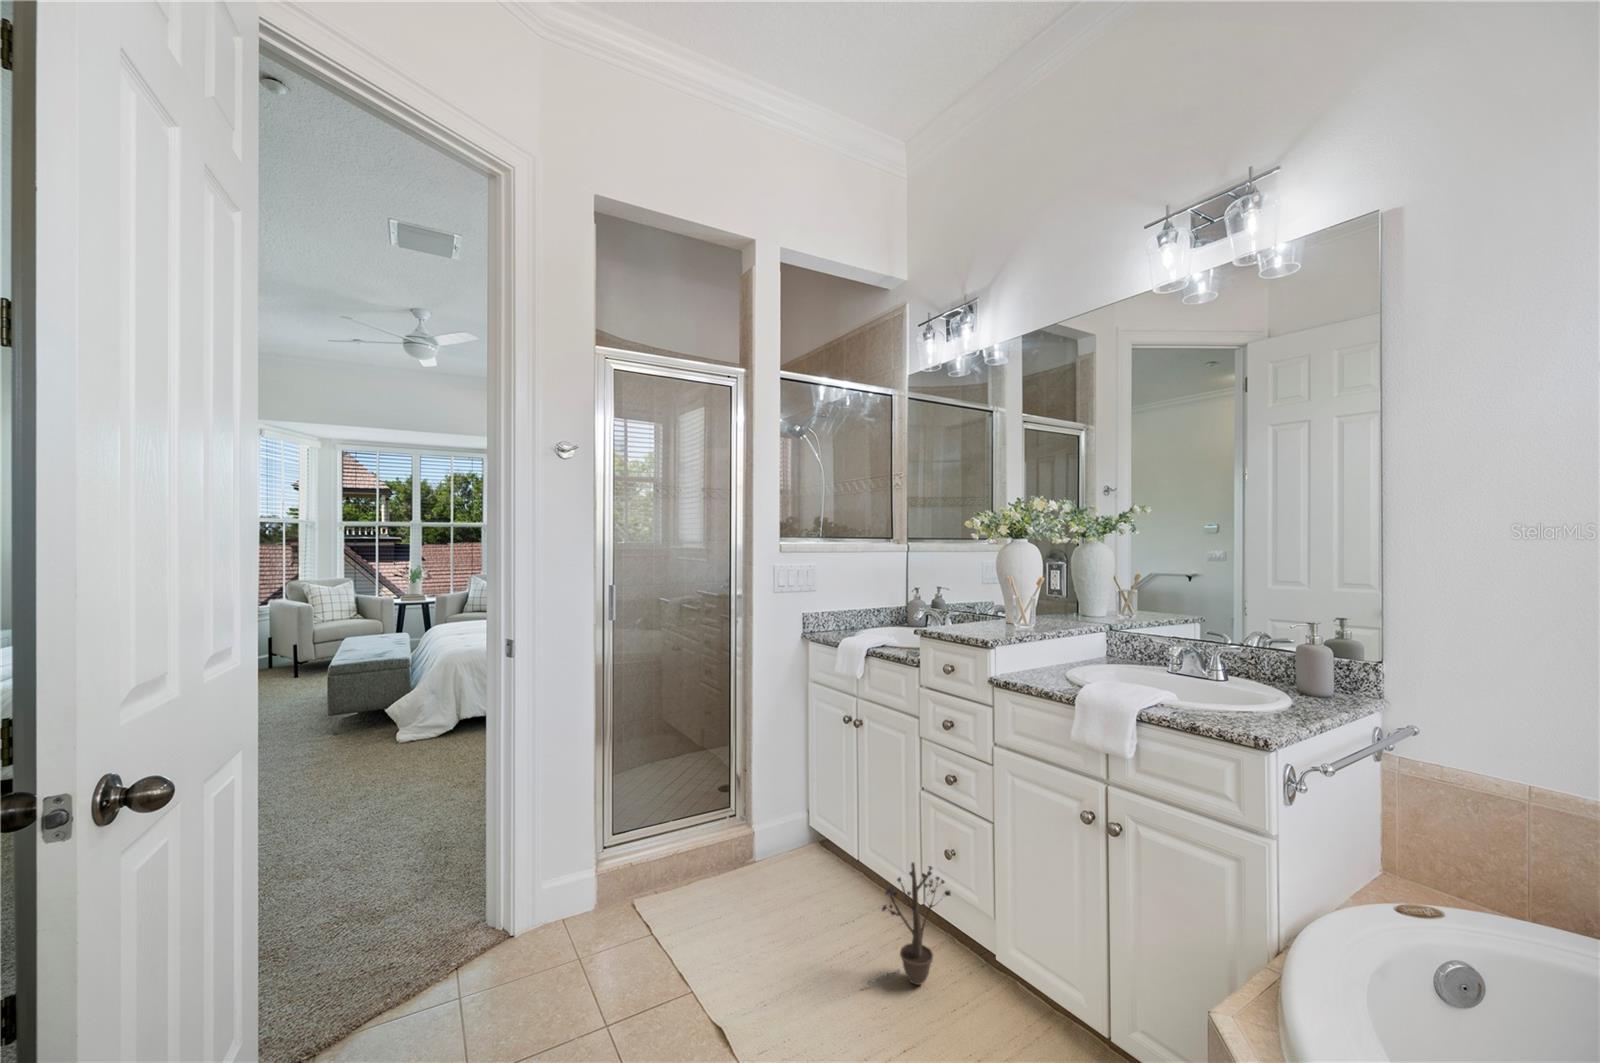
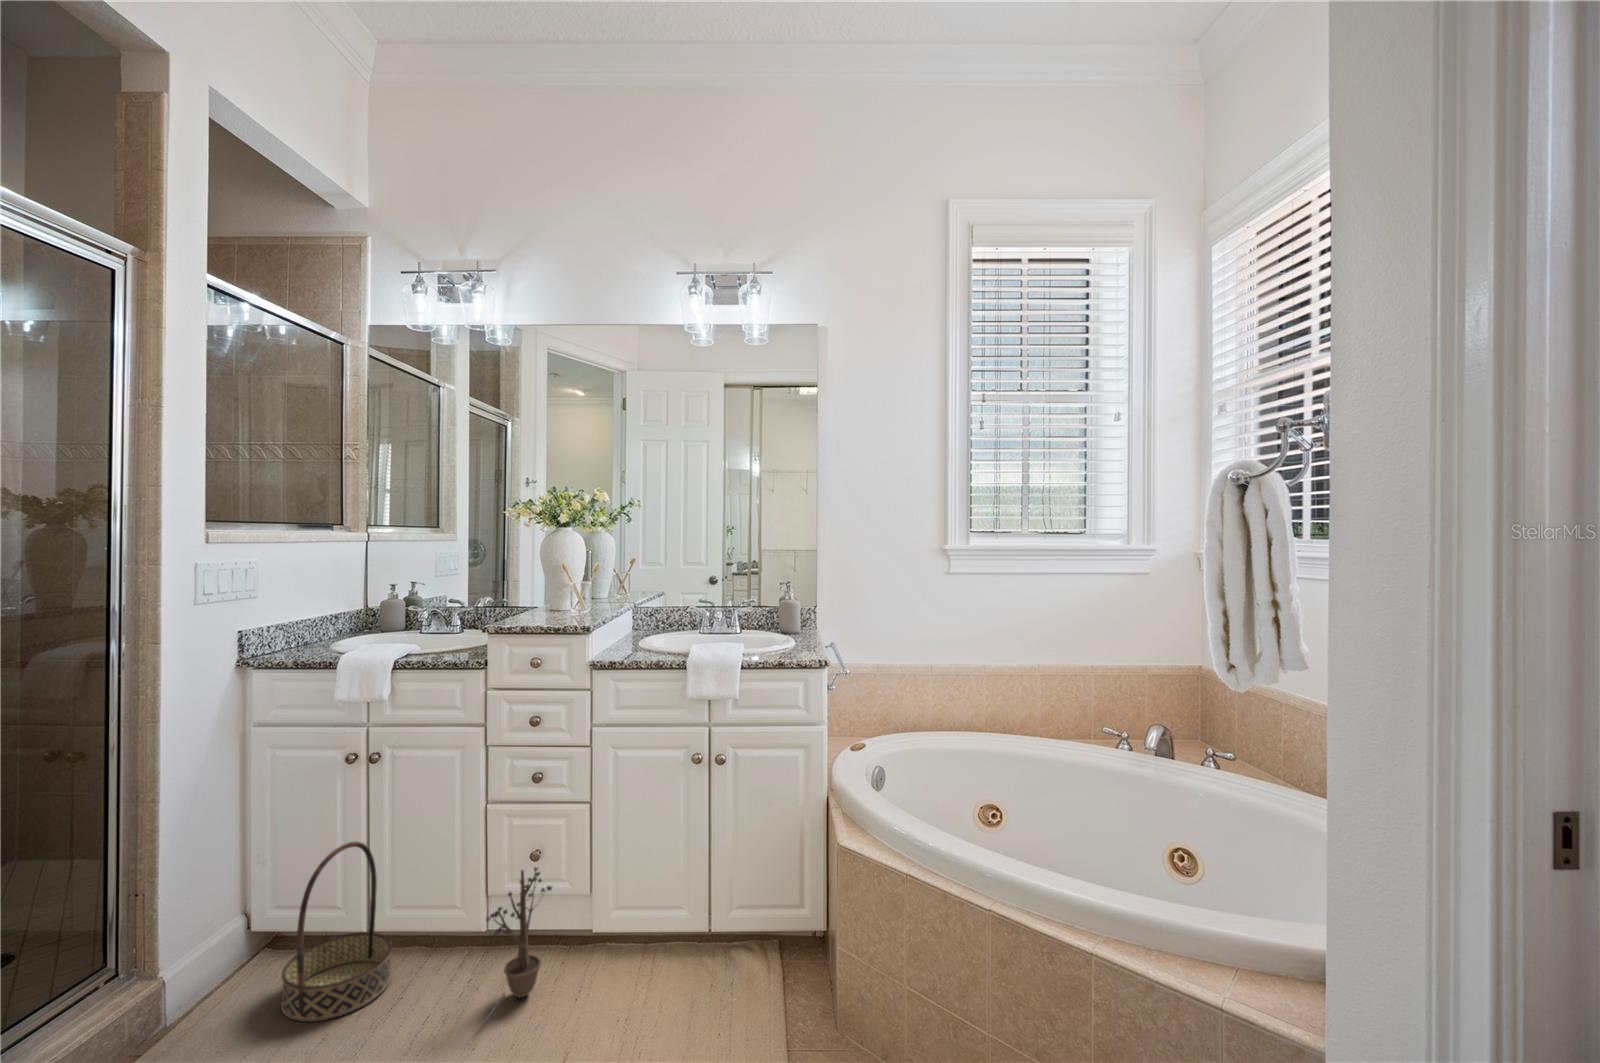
basket: none [787,784,858,916] -> present [281,842,392,1022]

